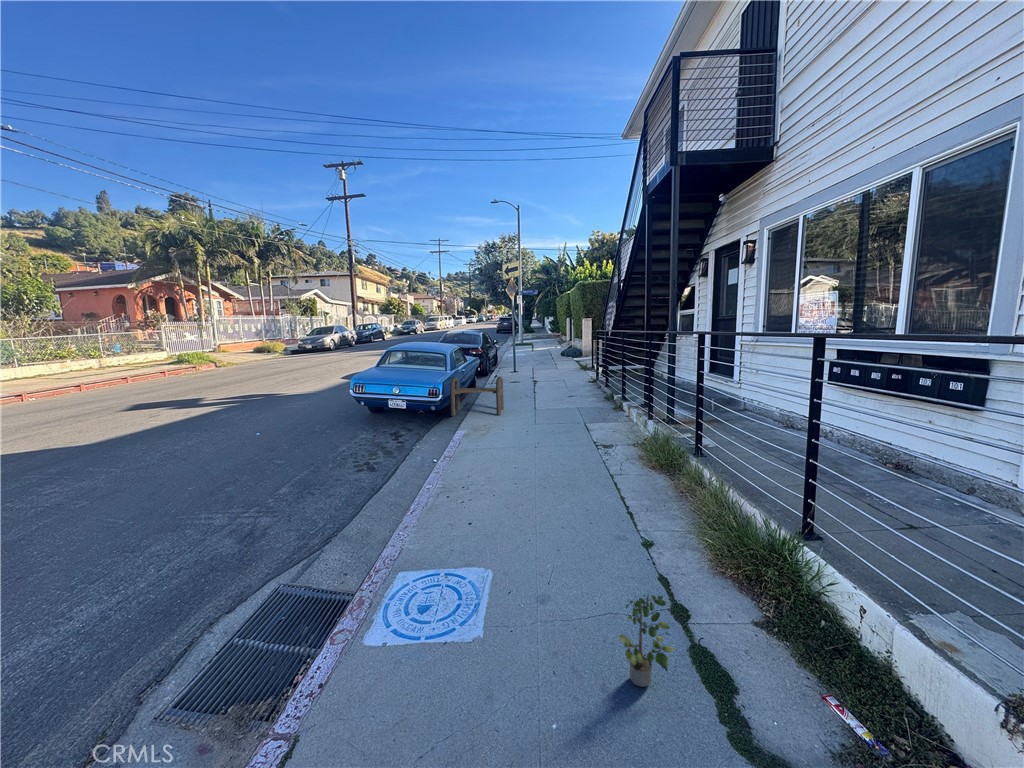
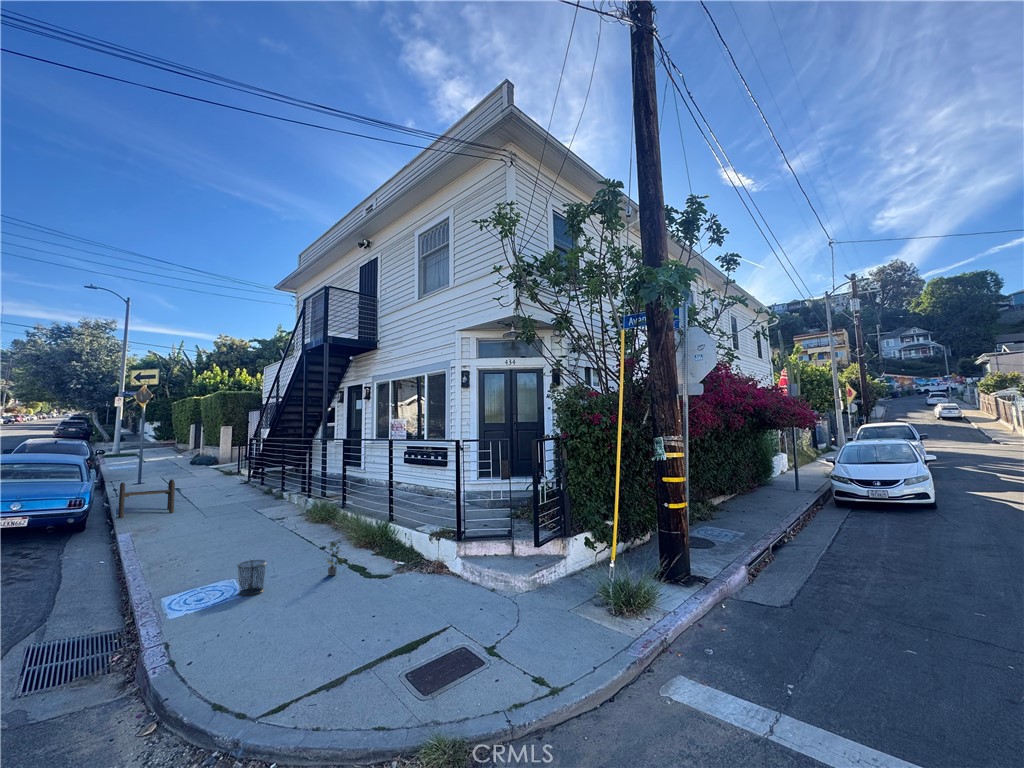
waste bin: none [408,604,473,706] -> present [238,560,266,596]

